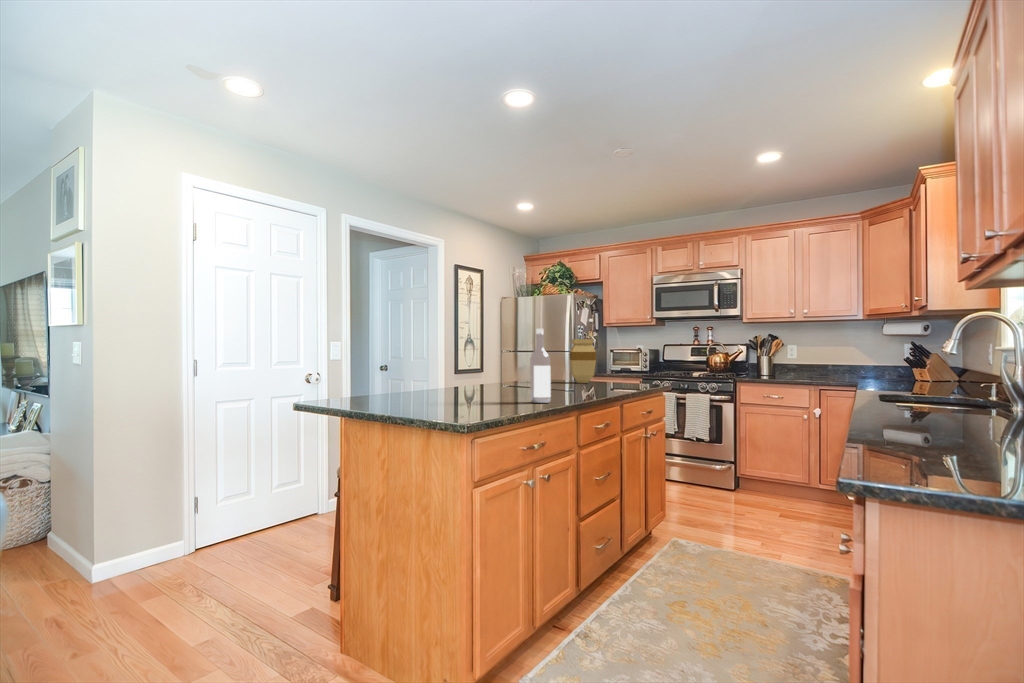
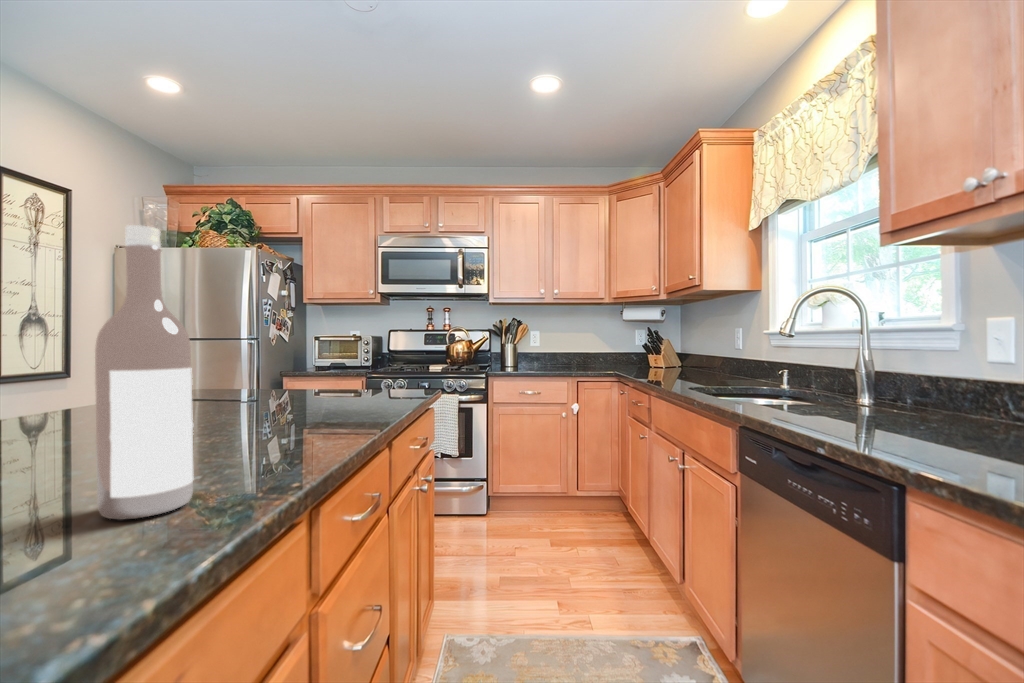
vase: present [569,339,596,383] -> none [252,312,306,394]

